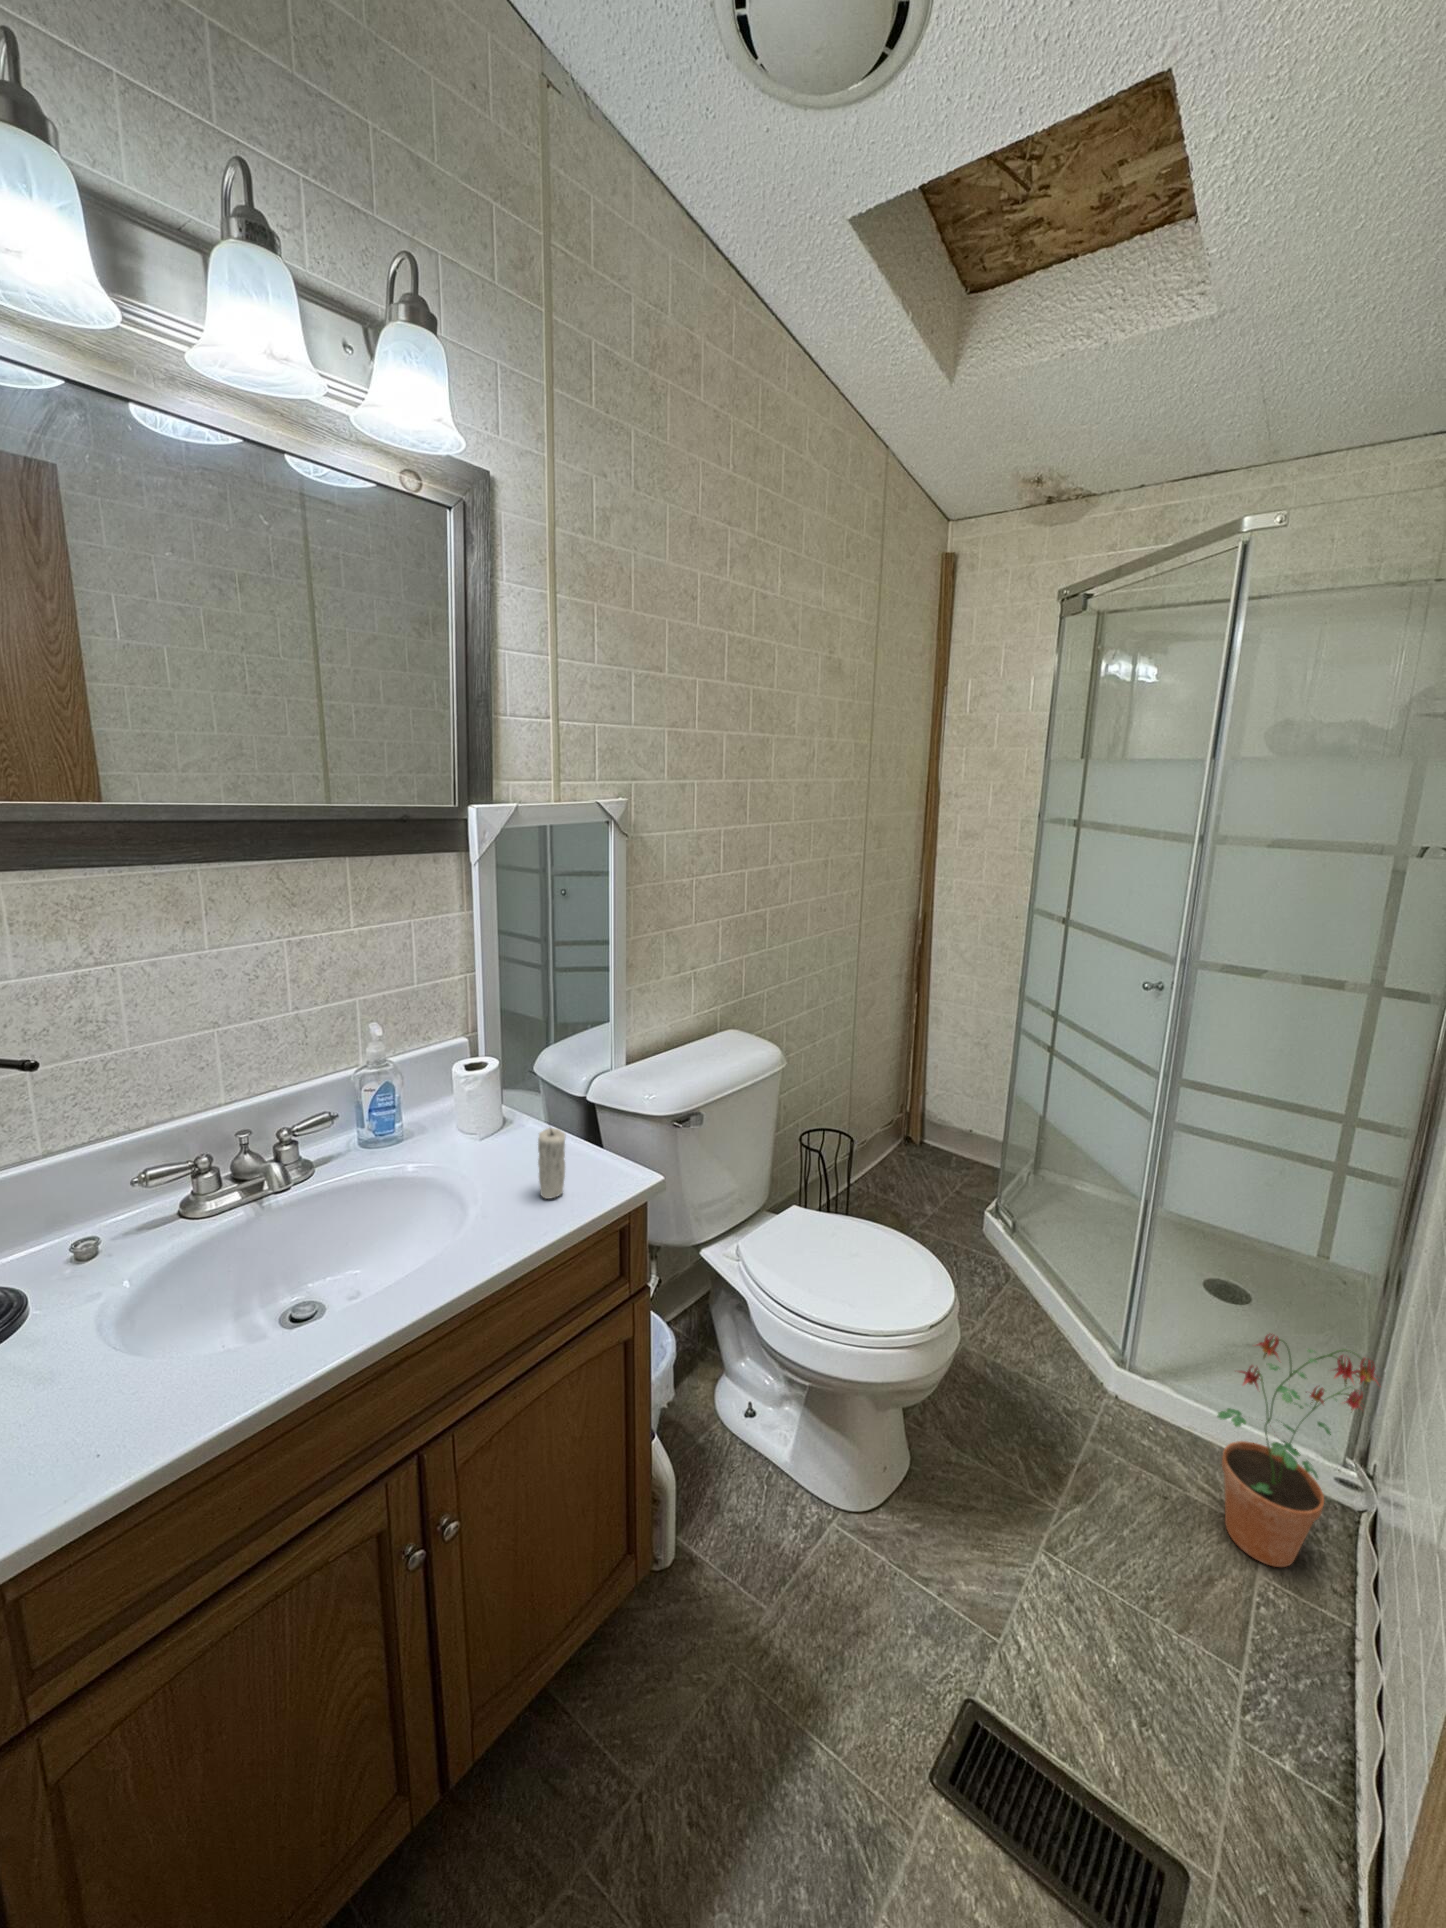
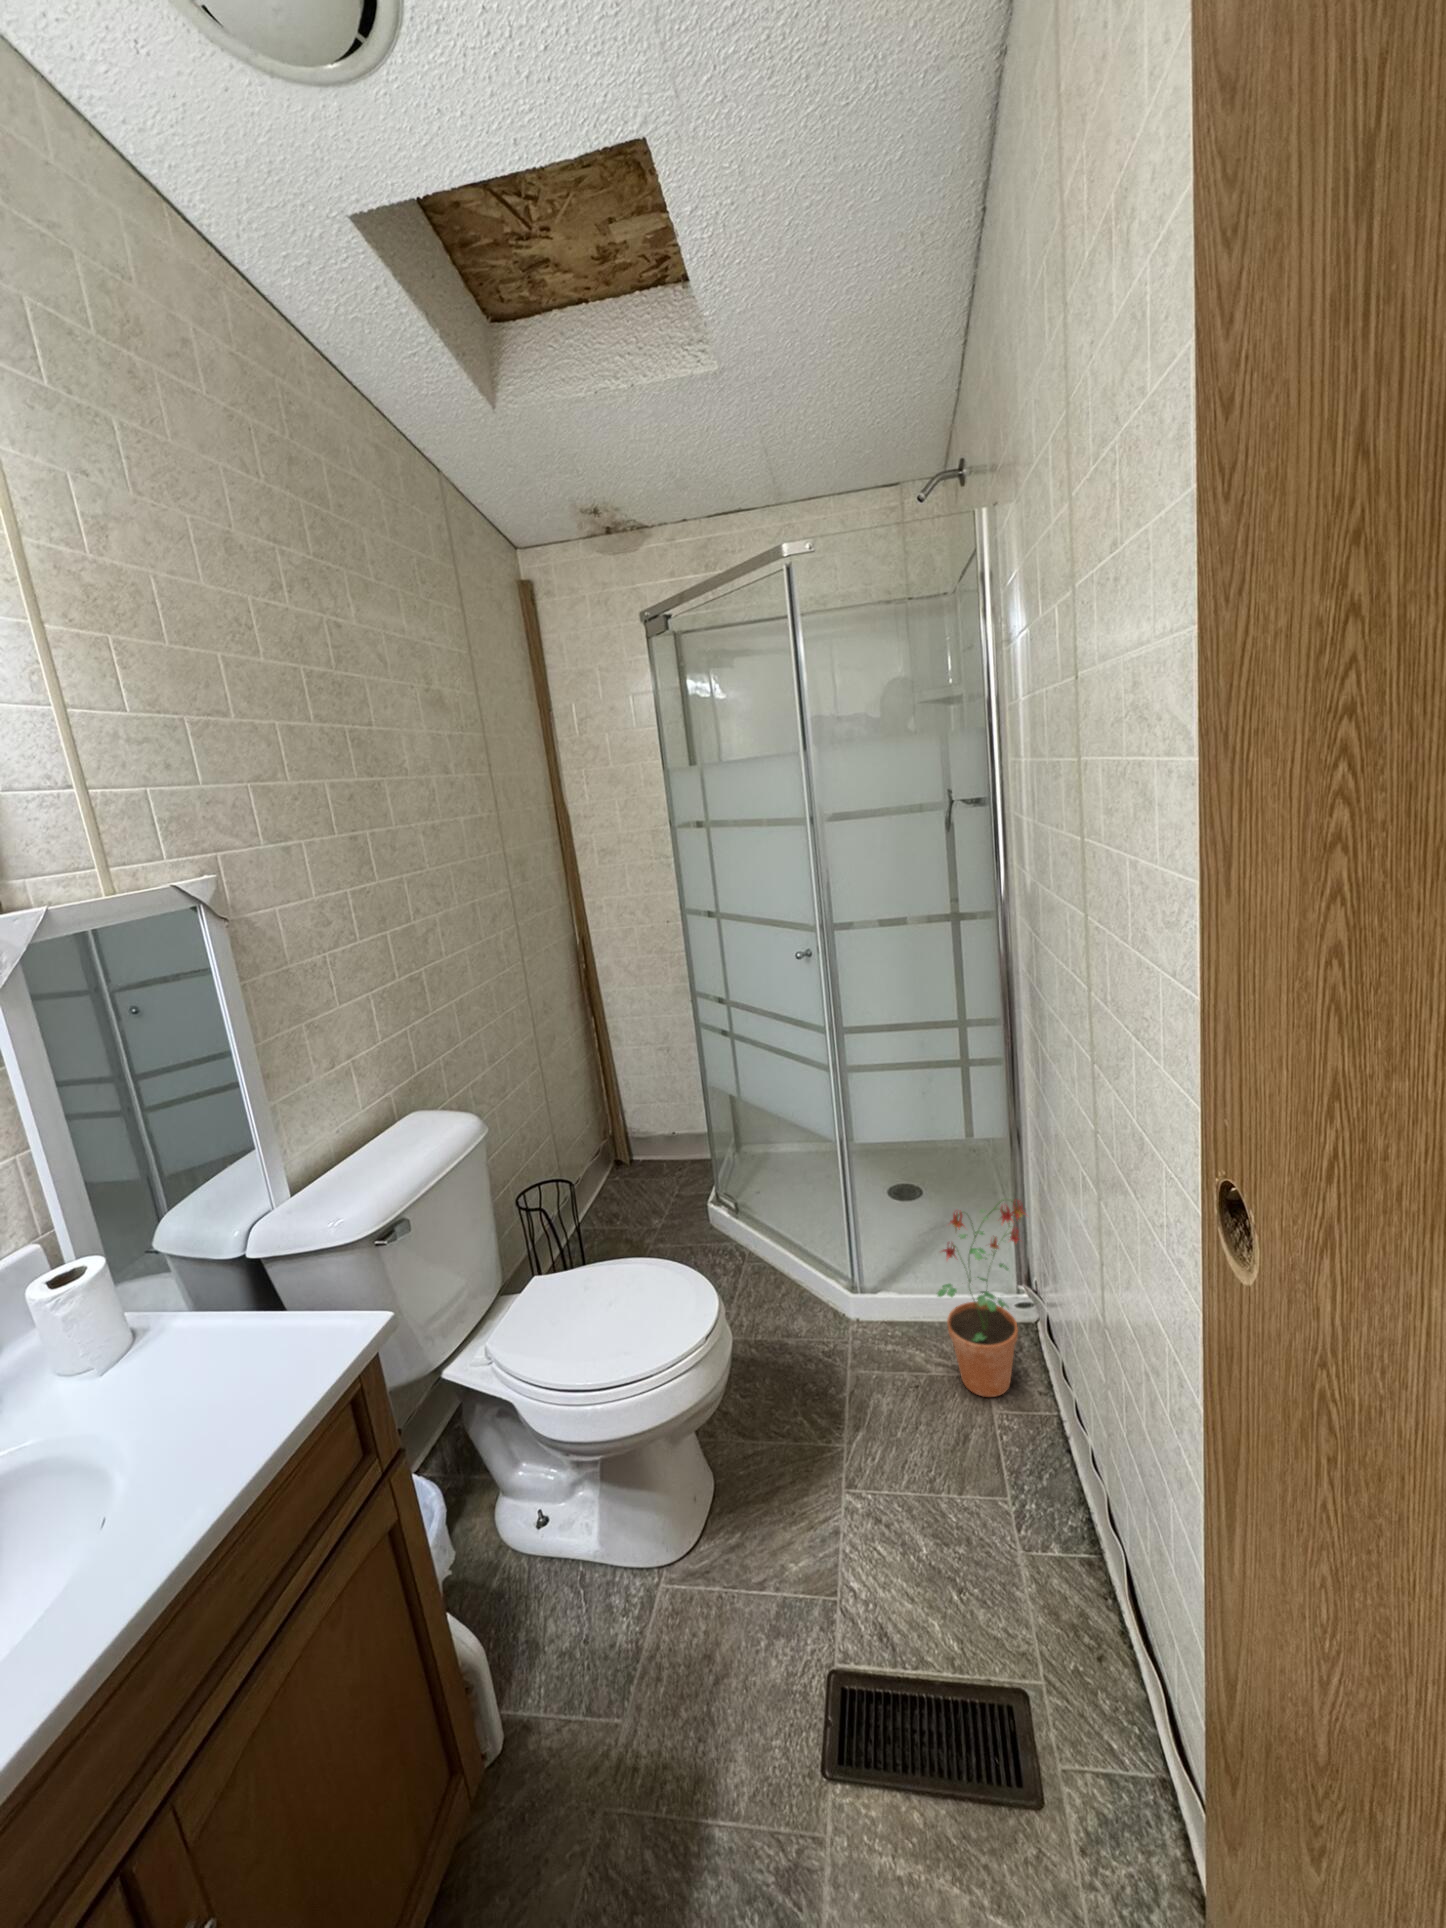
candle: present [538,1128,565,1199] -> none [177,1317,237,1423]

